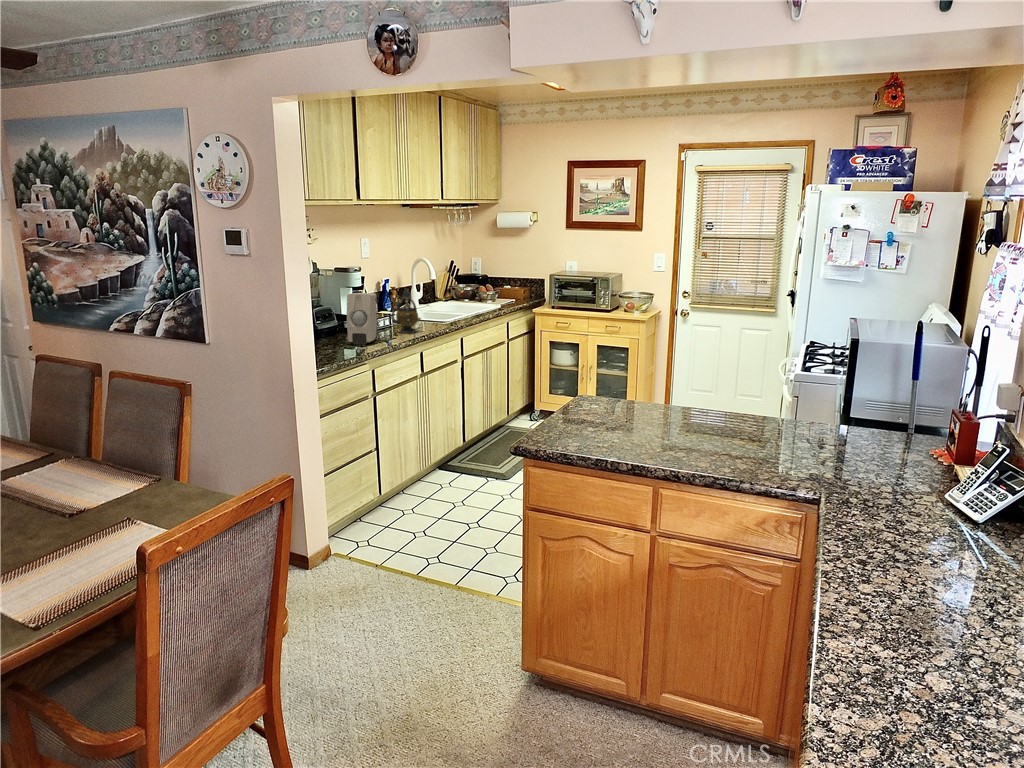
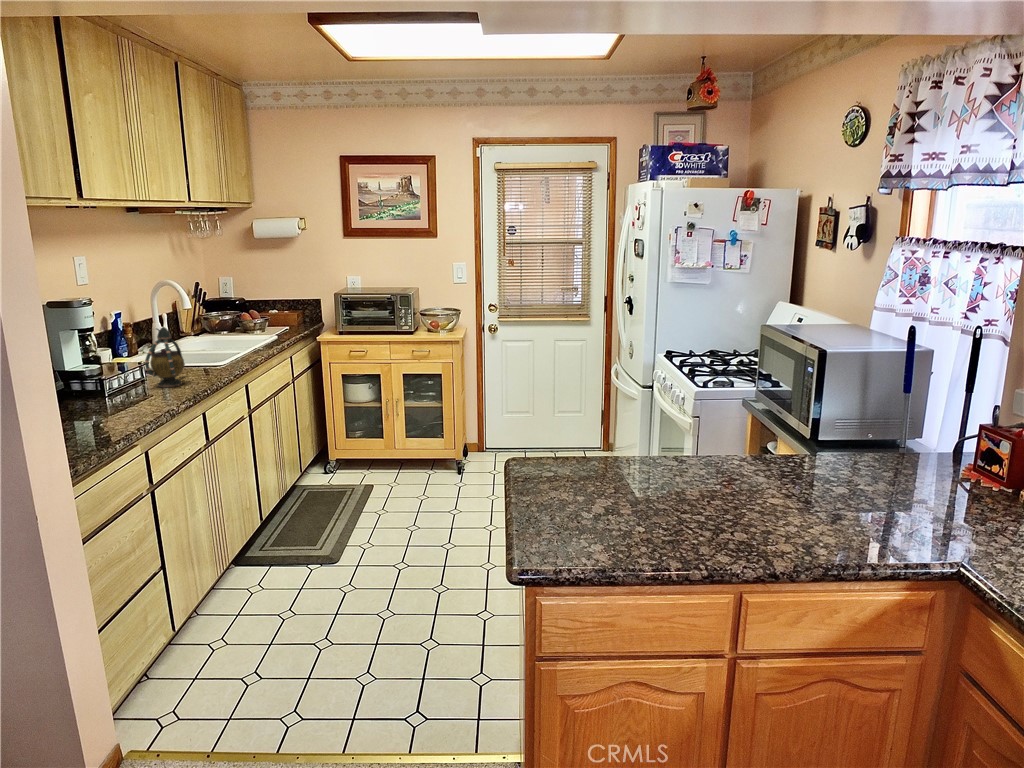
soap dispenser: present [347,293,377,345] -> none [79,336,130,413]

